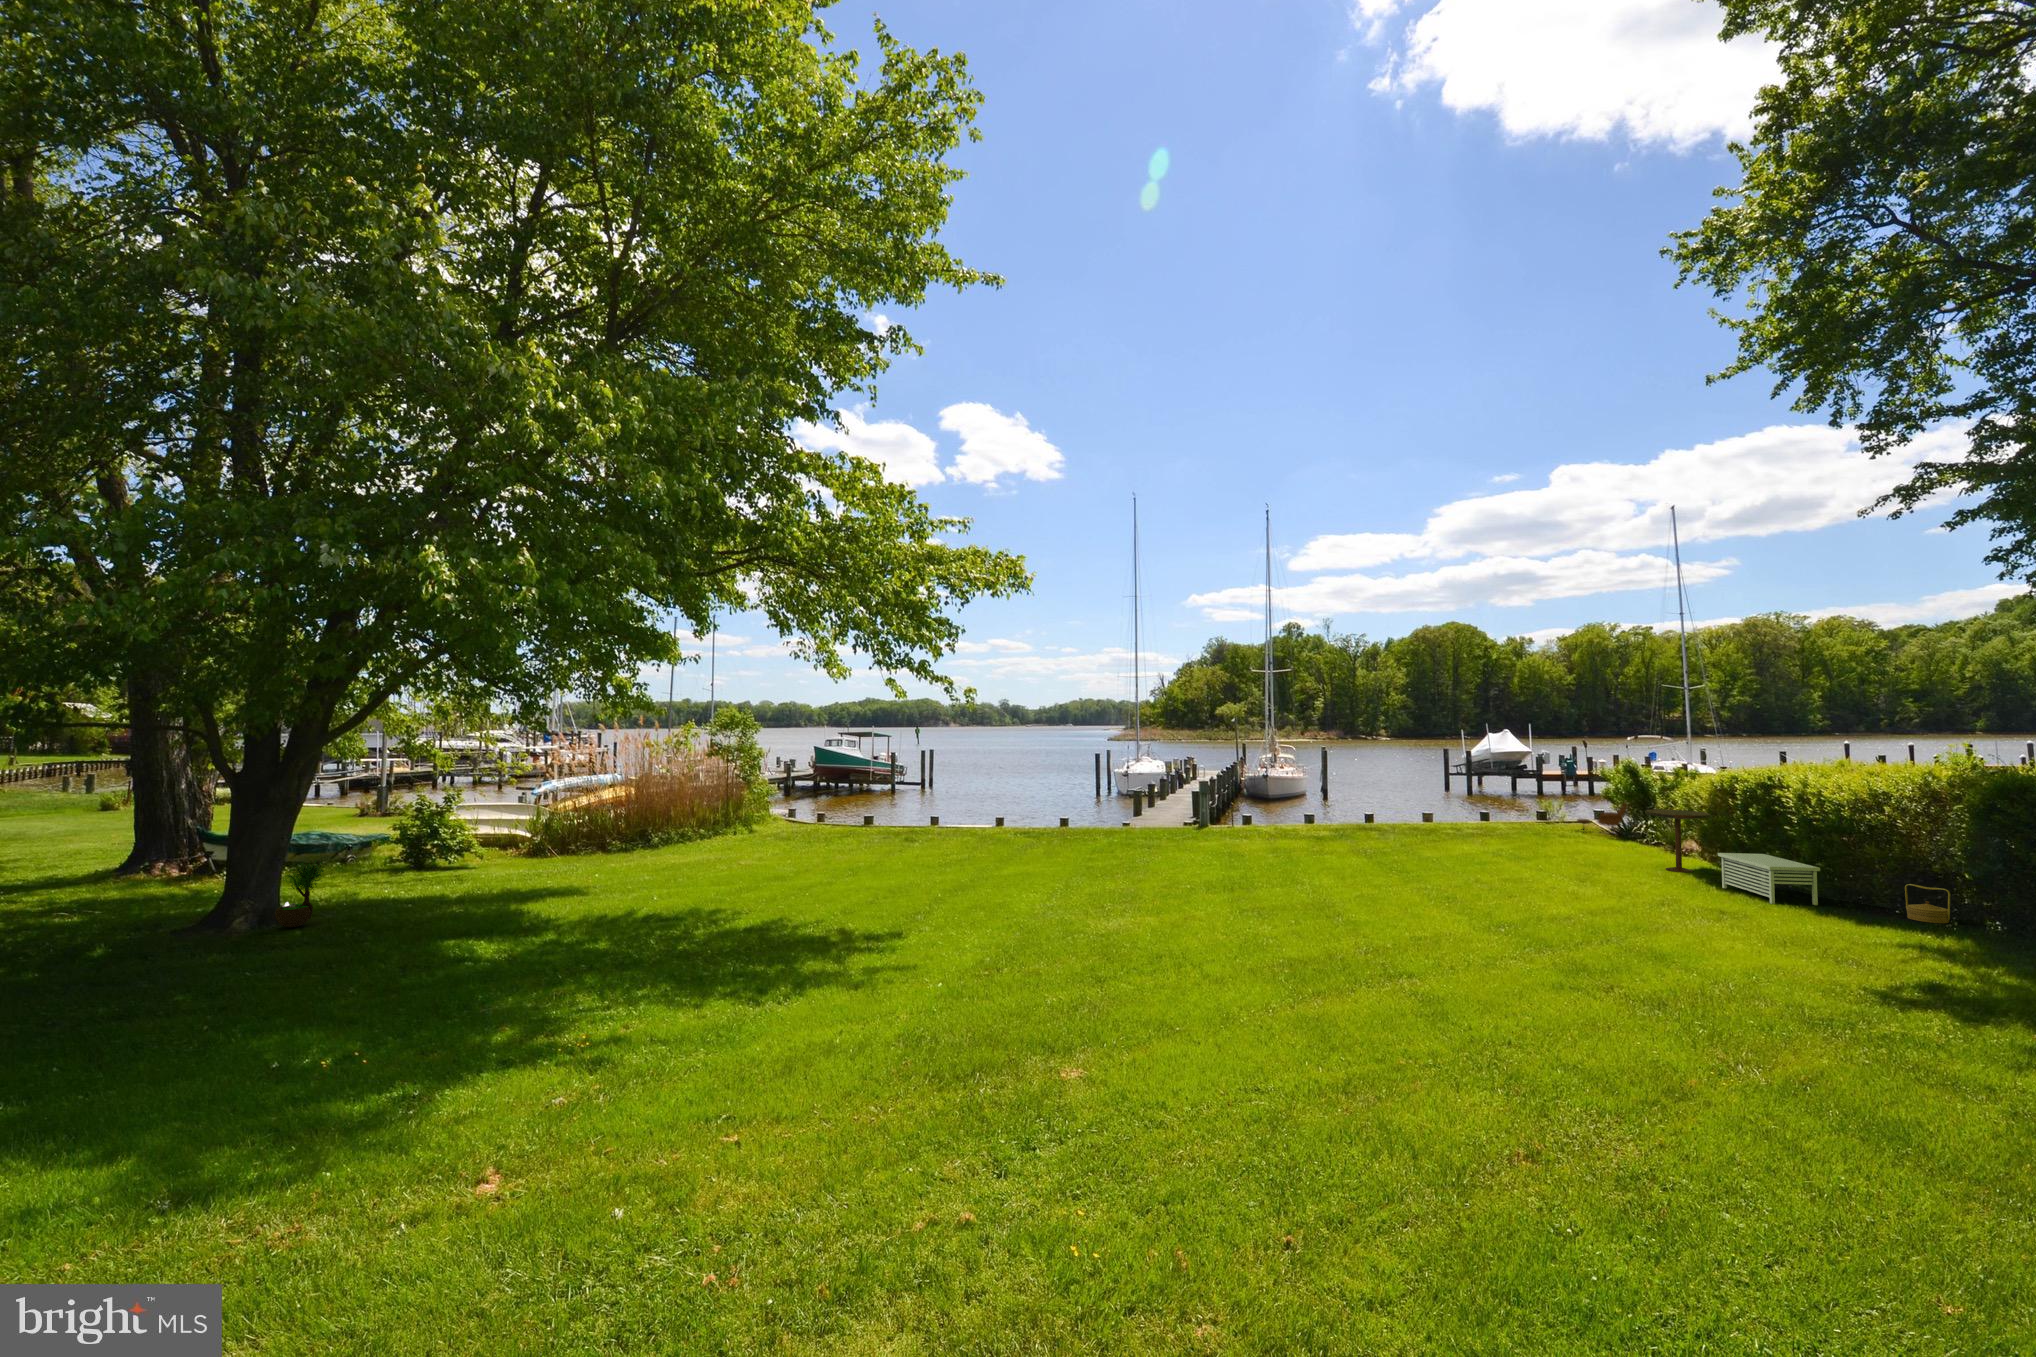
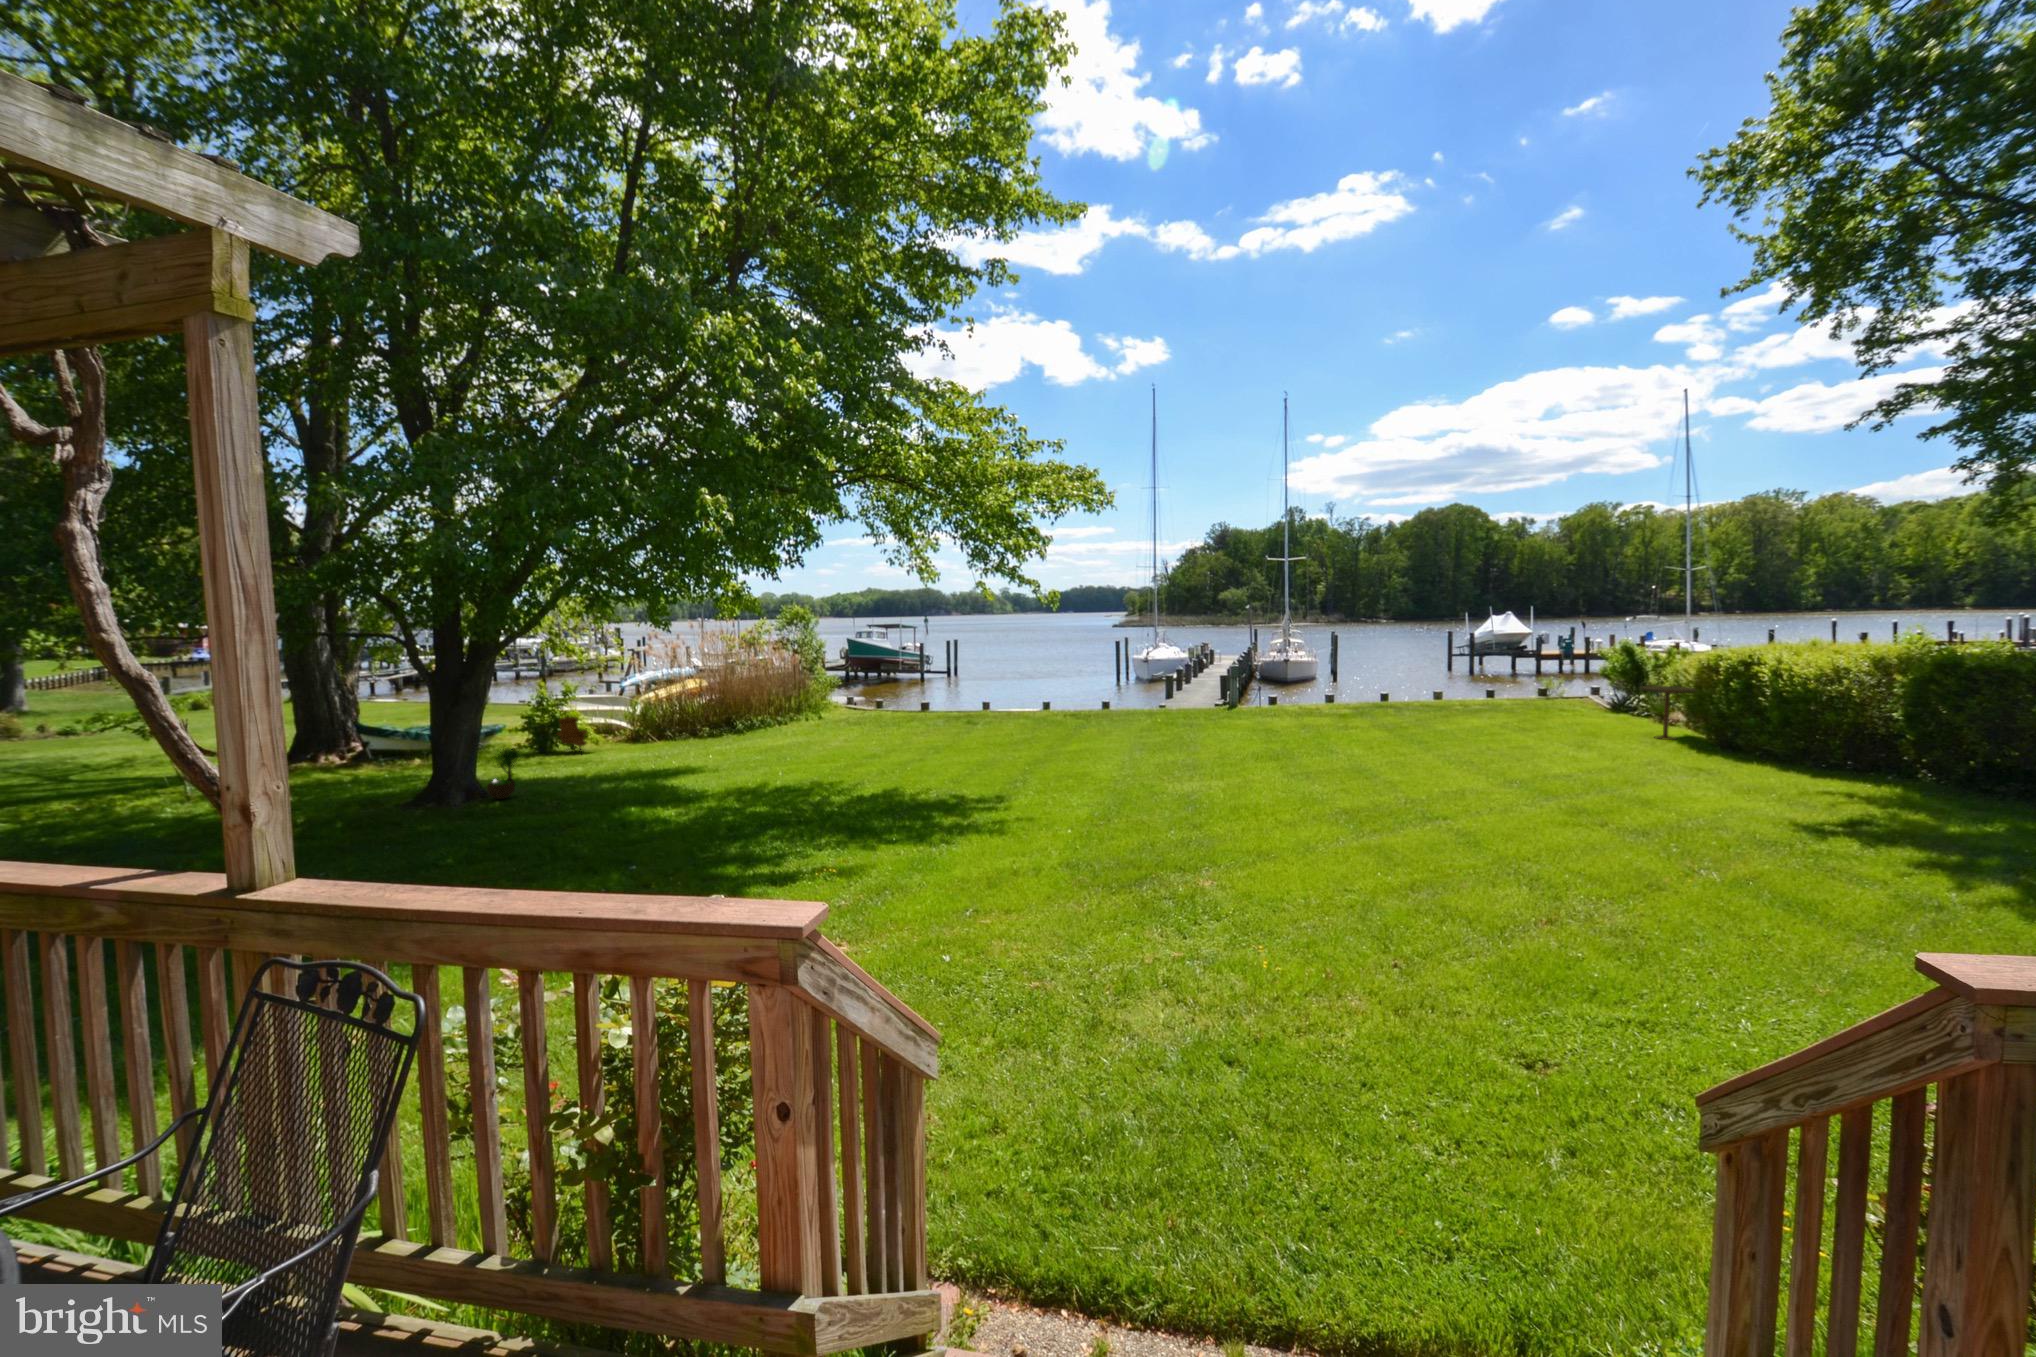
lounge chair: present [1577,803,1626,832] -> present [557,717,587,753]
storage bench: present [1718,853,1820,905] -> none [1699,722,1783,764]
woven basket: present [1905,884,1950,923] -> none [1851,745,1888,776]

